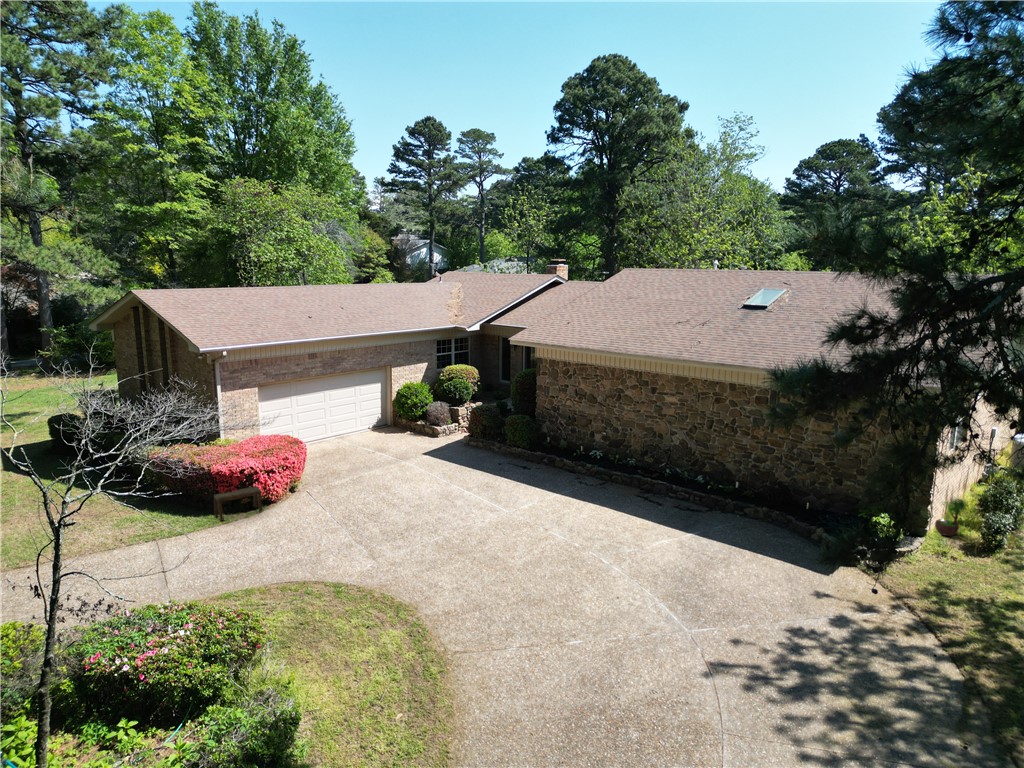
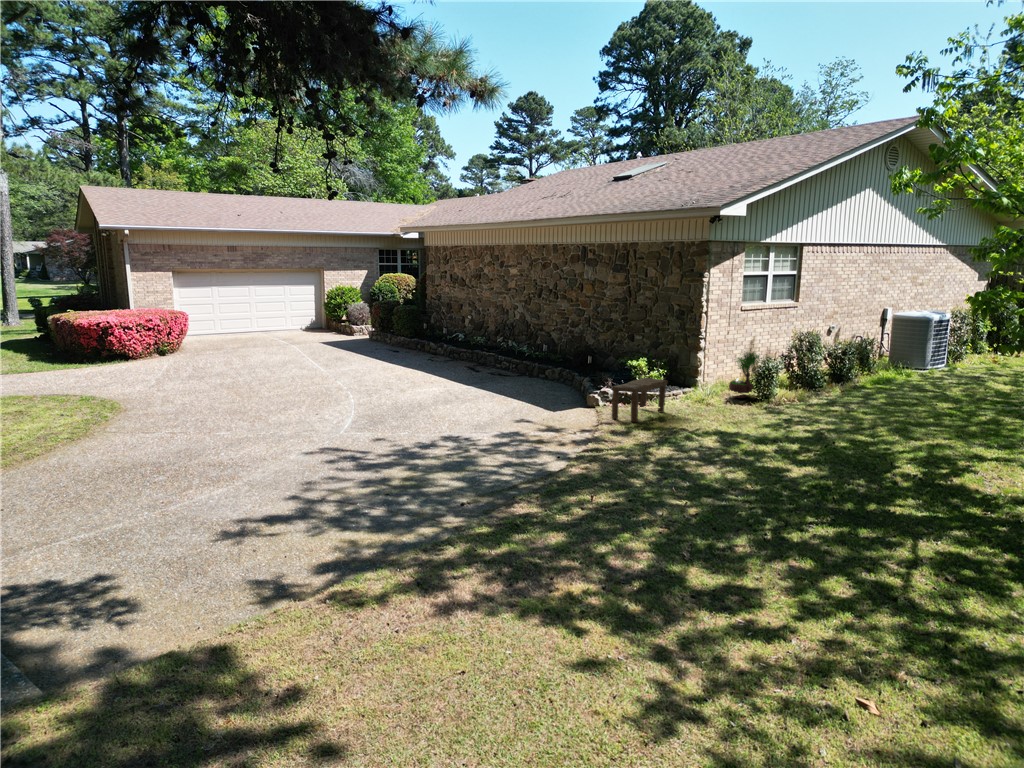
bench: present [214,487,262,521] -> present [612,377,668,422]

